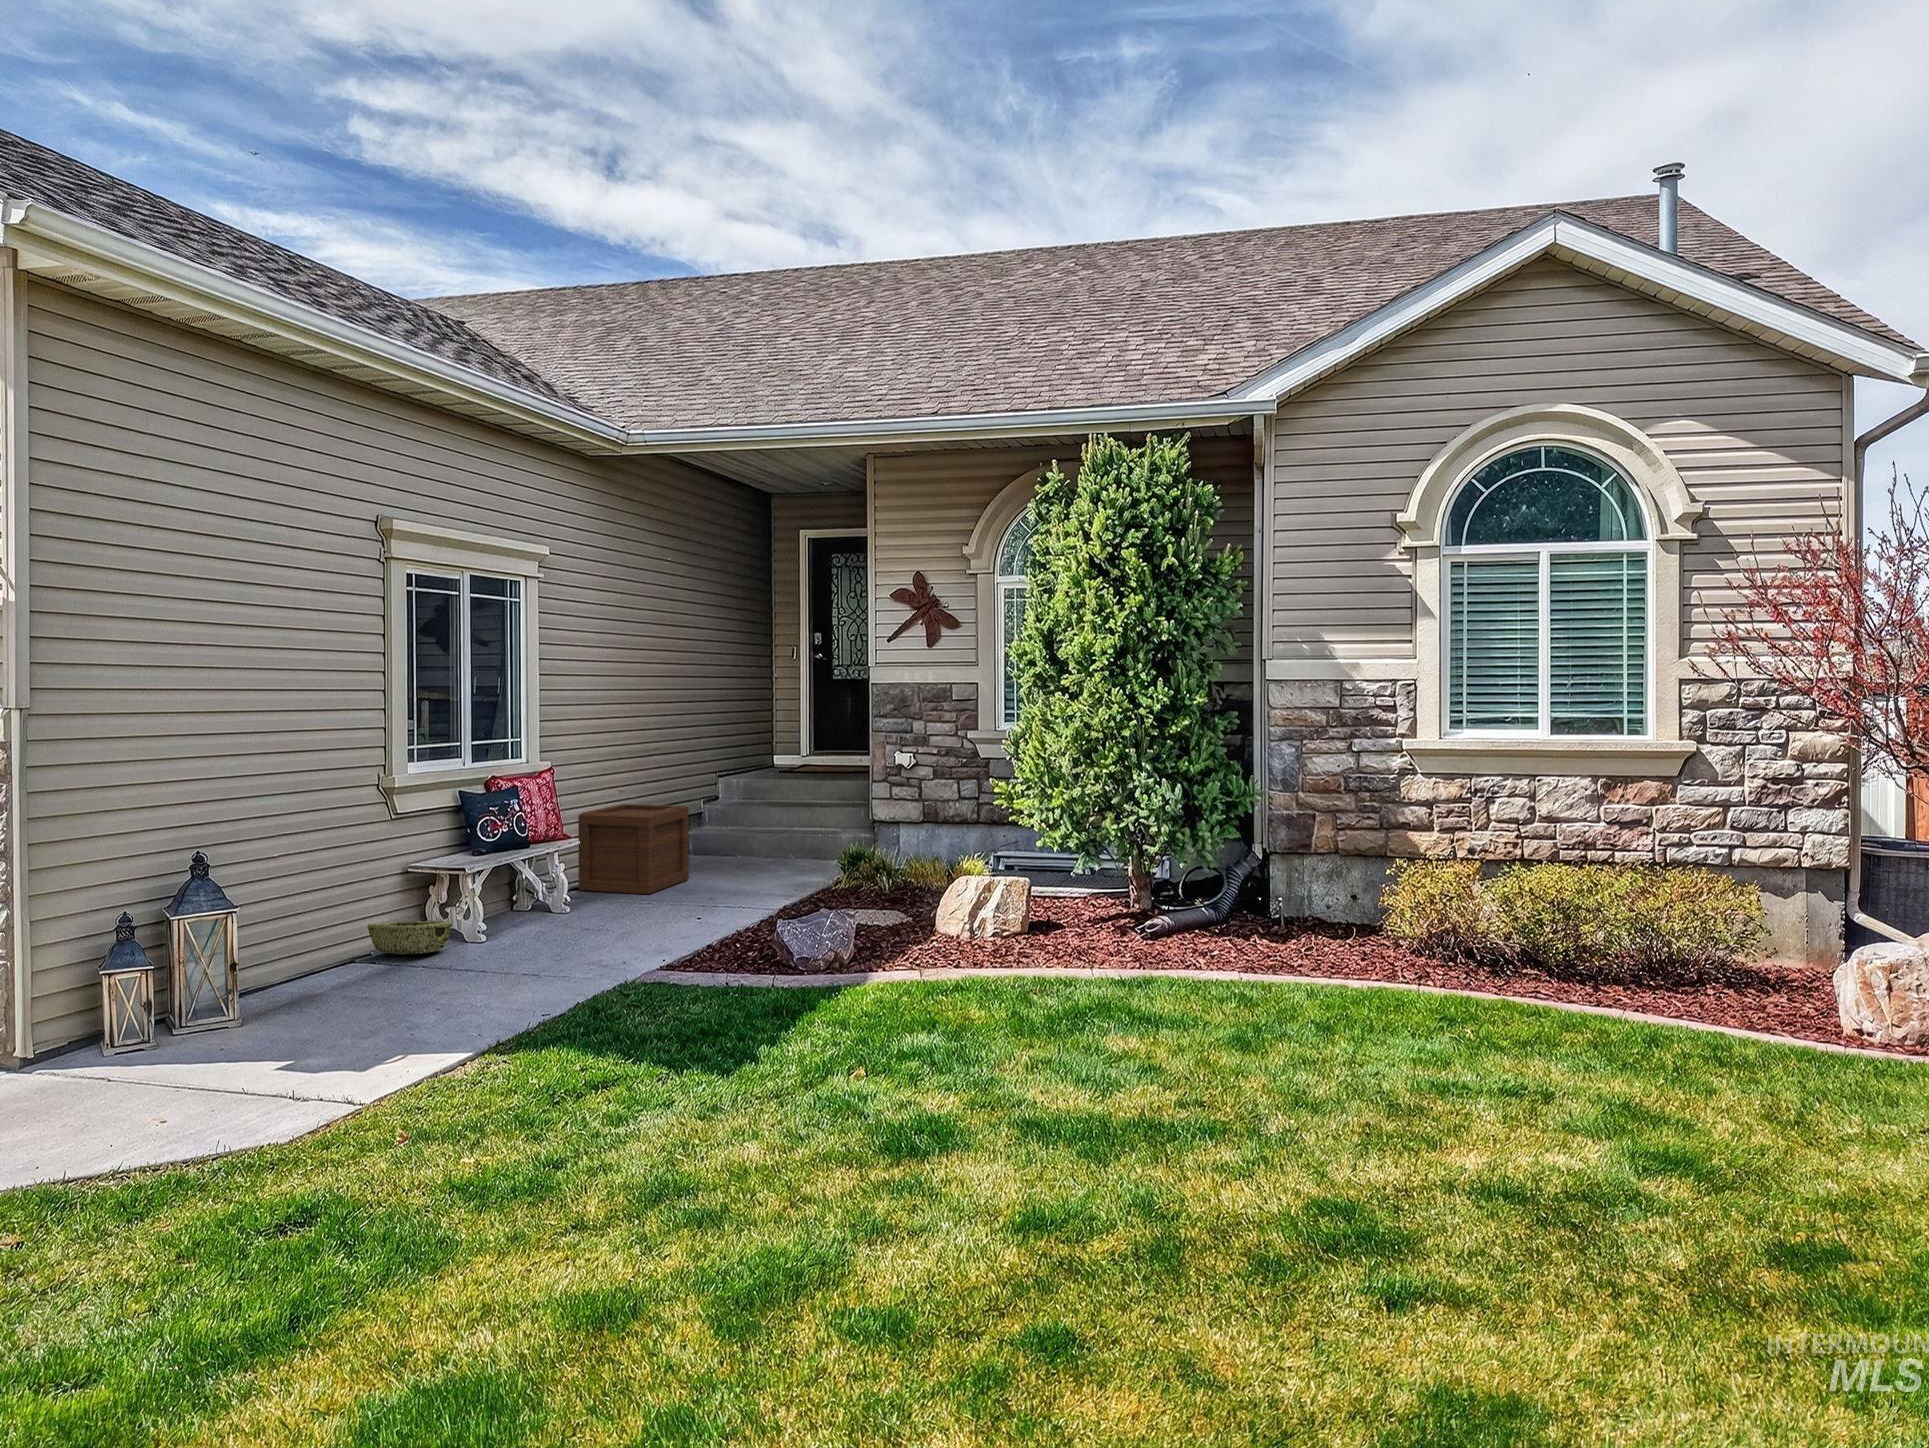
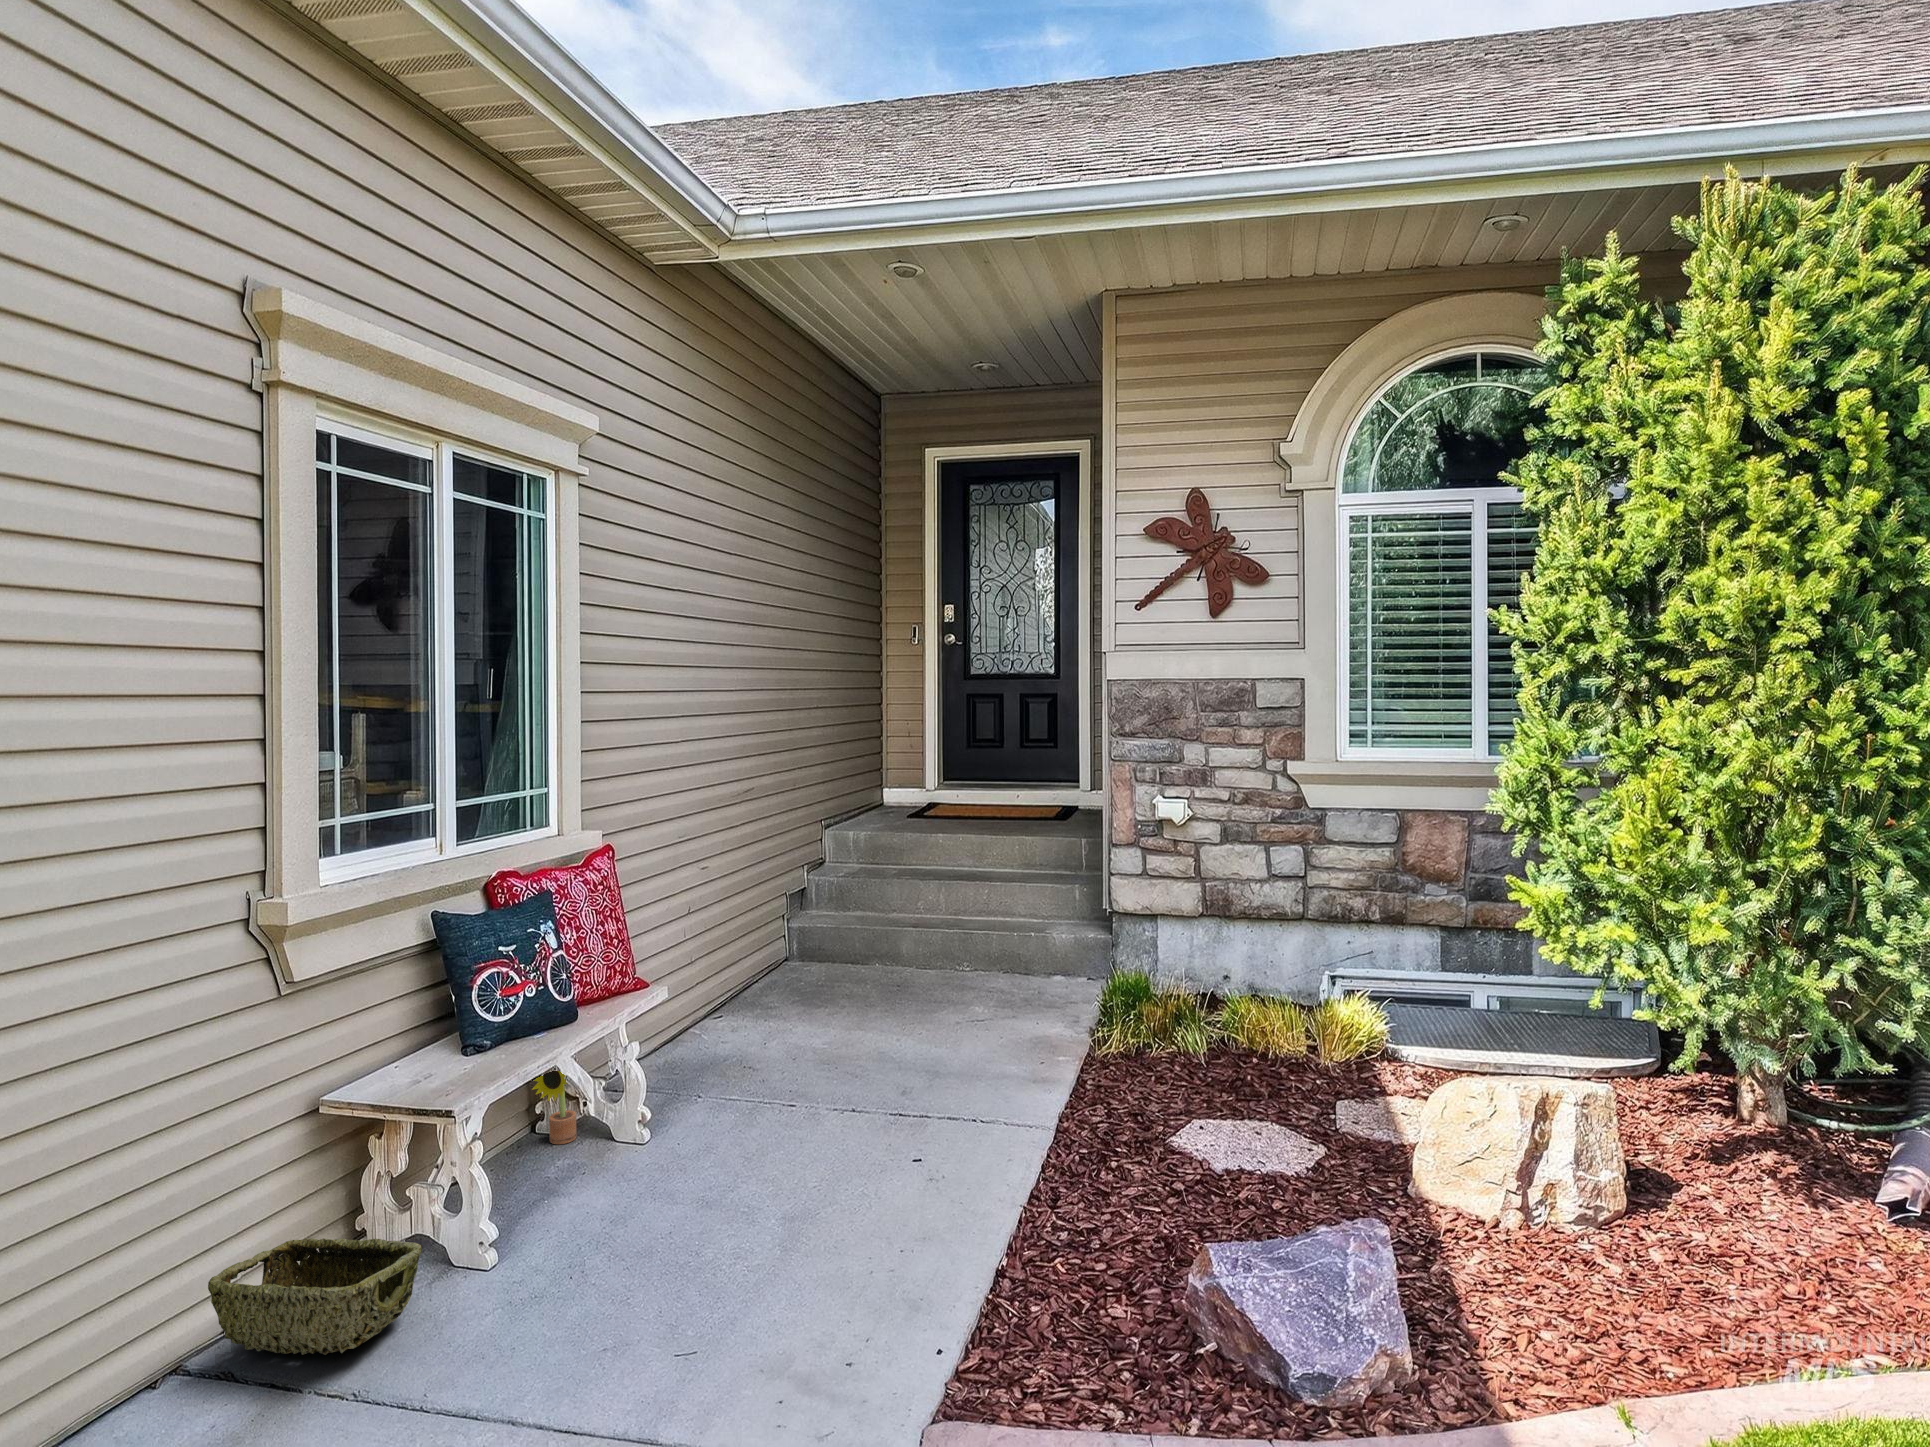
wooden crate: present [578,804,689,895] -> none [643,887,822,1062]
decorative plant: none [508,873,532,916] -> present [532,1071,576,1144]

